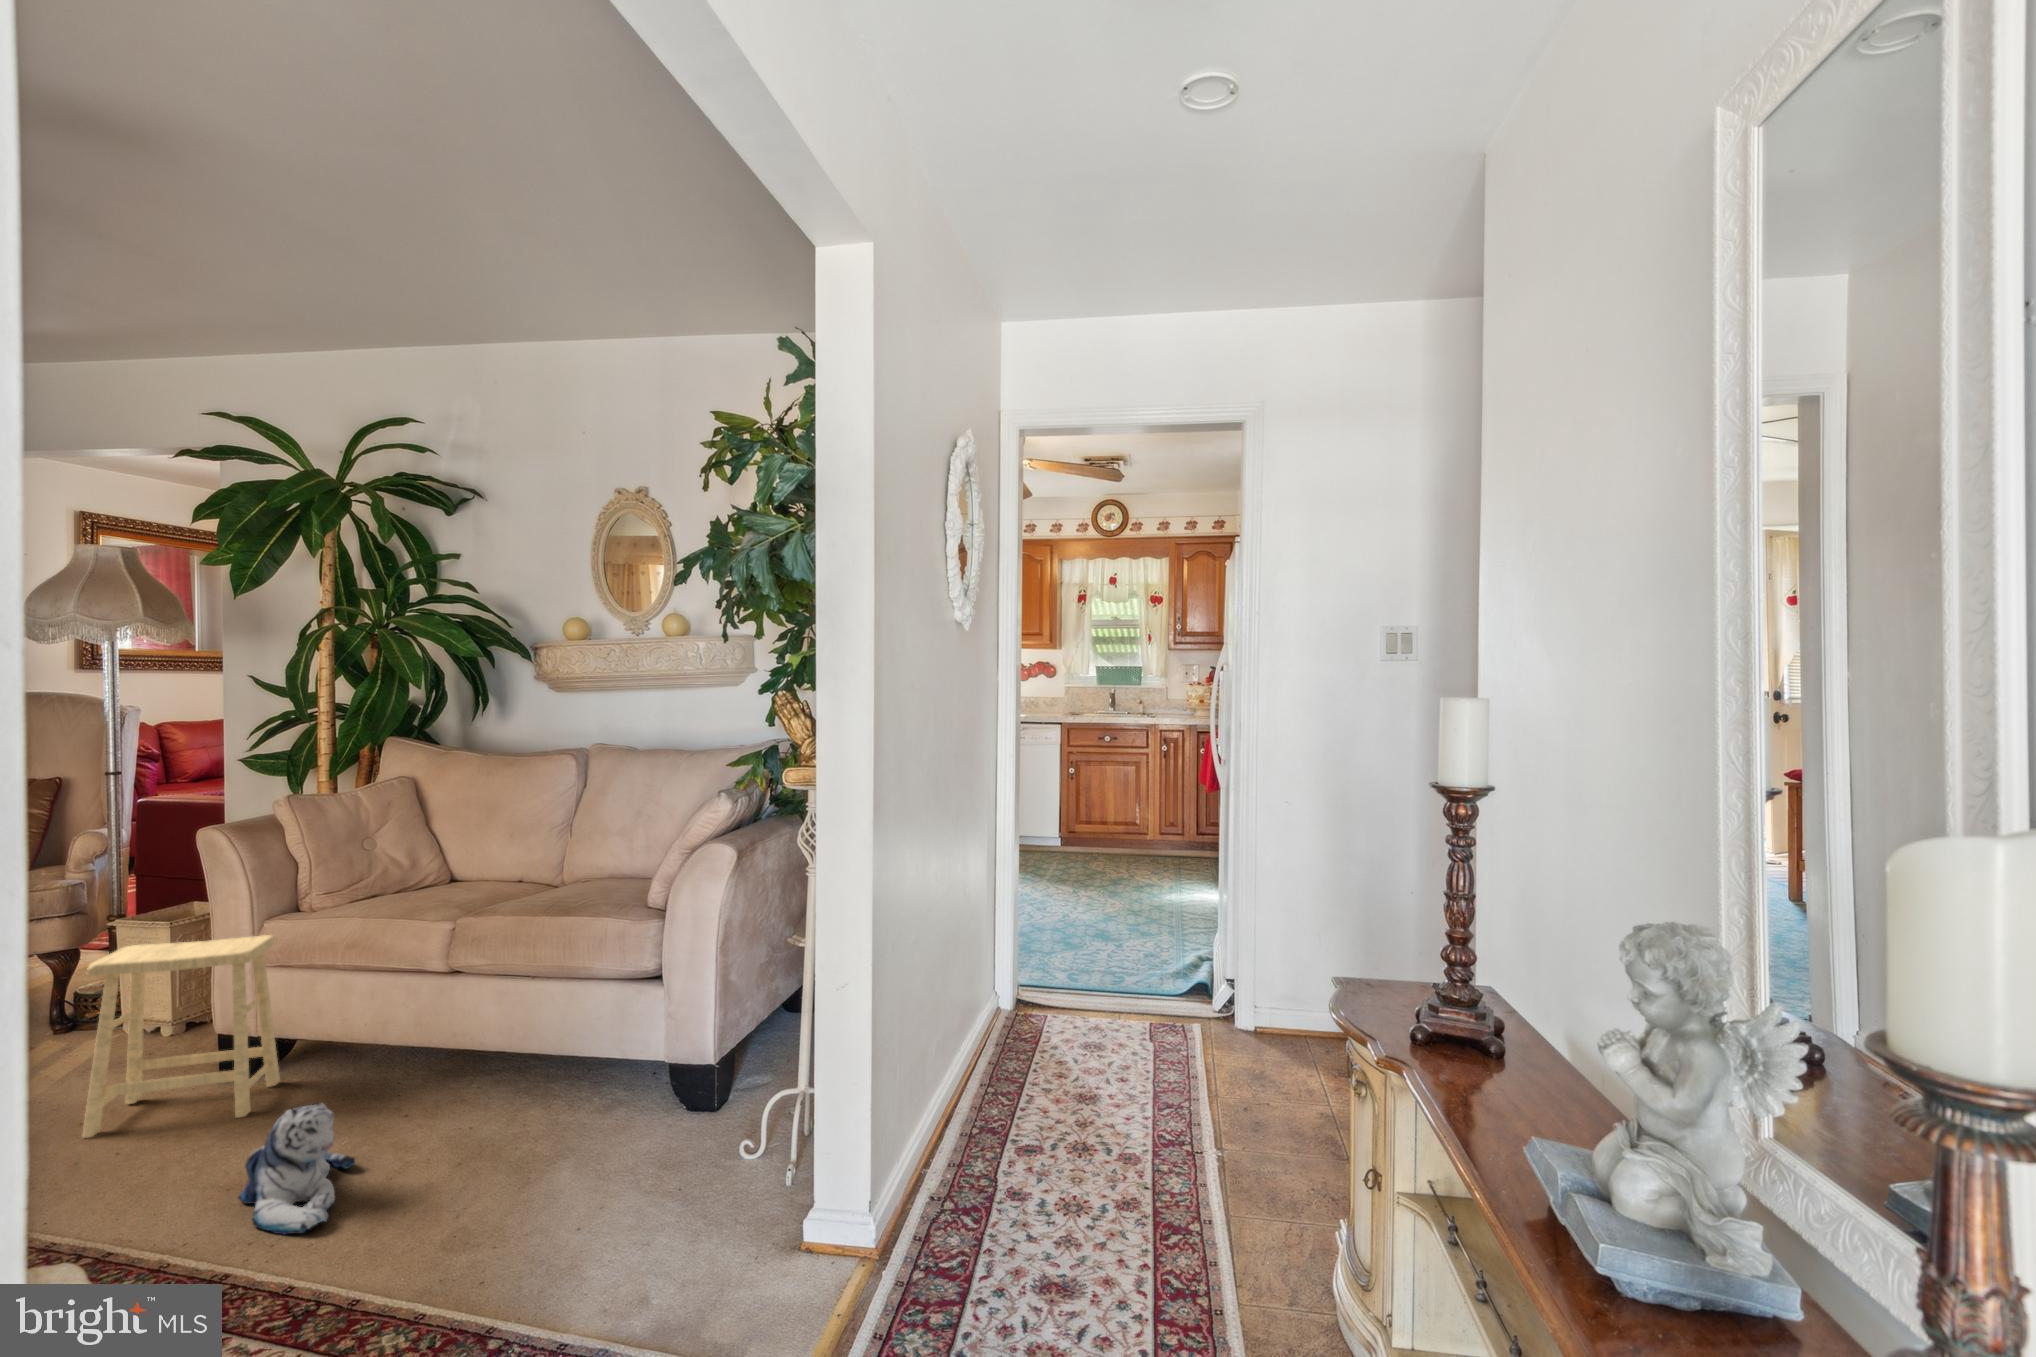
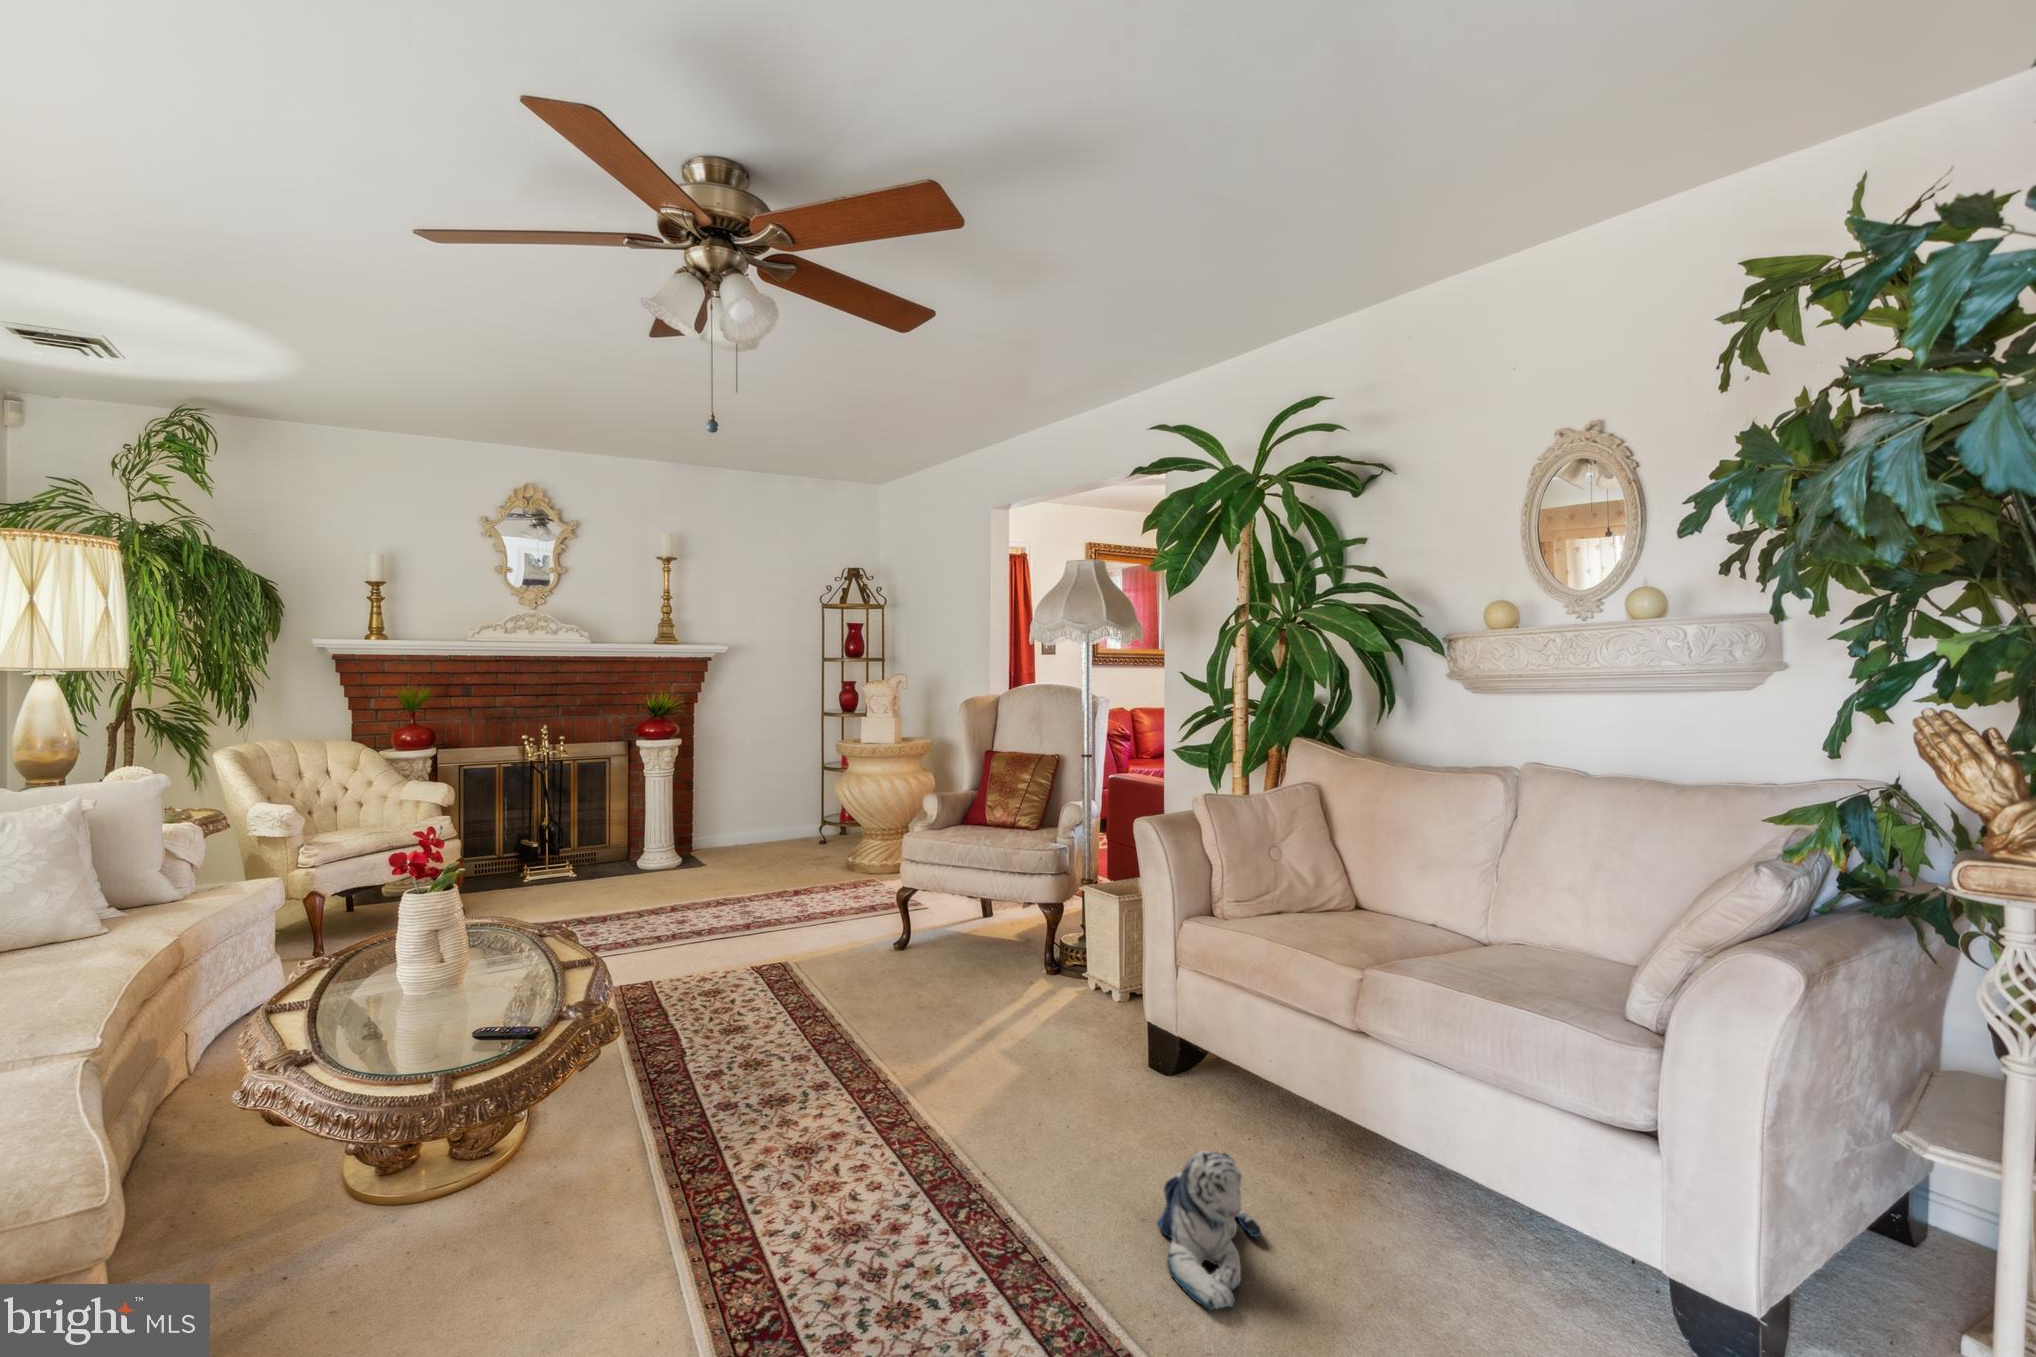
footstool: present [82,935,280,1138] -> none [1056,917,1197,1117]

